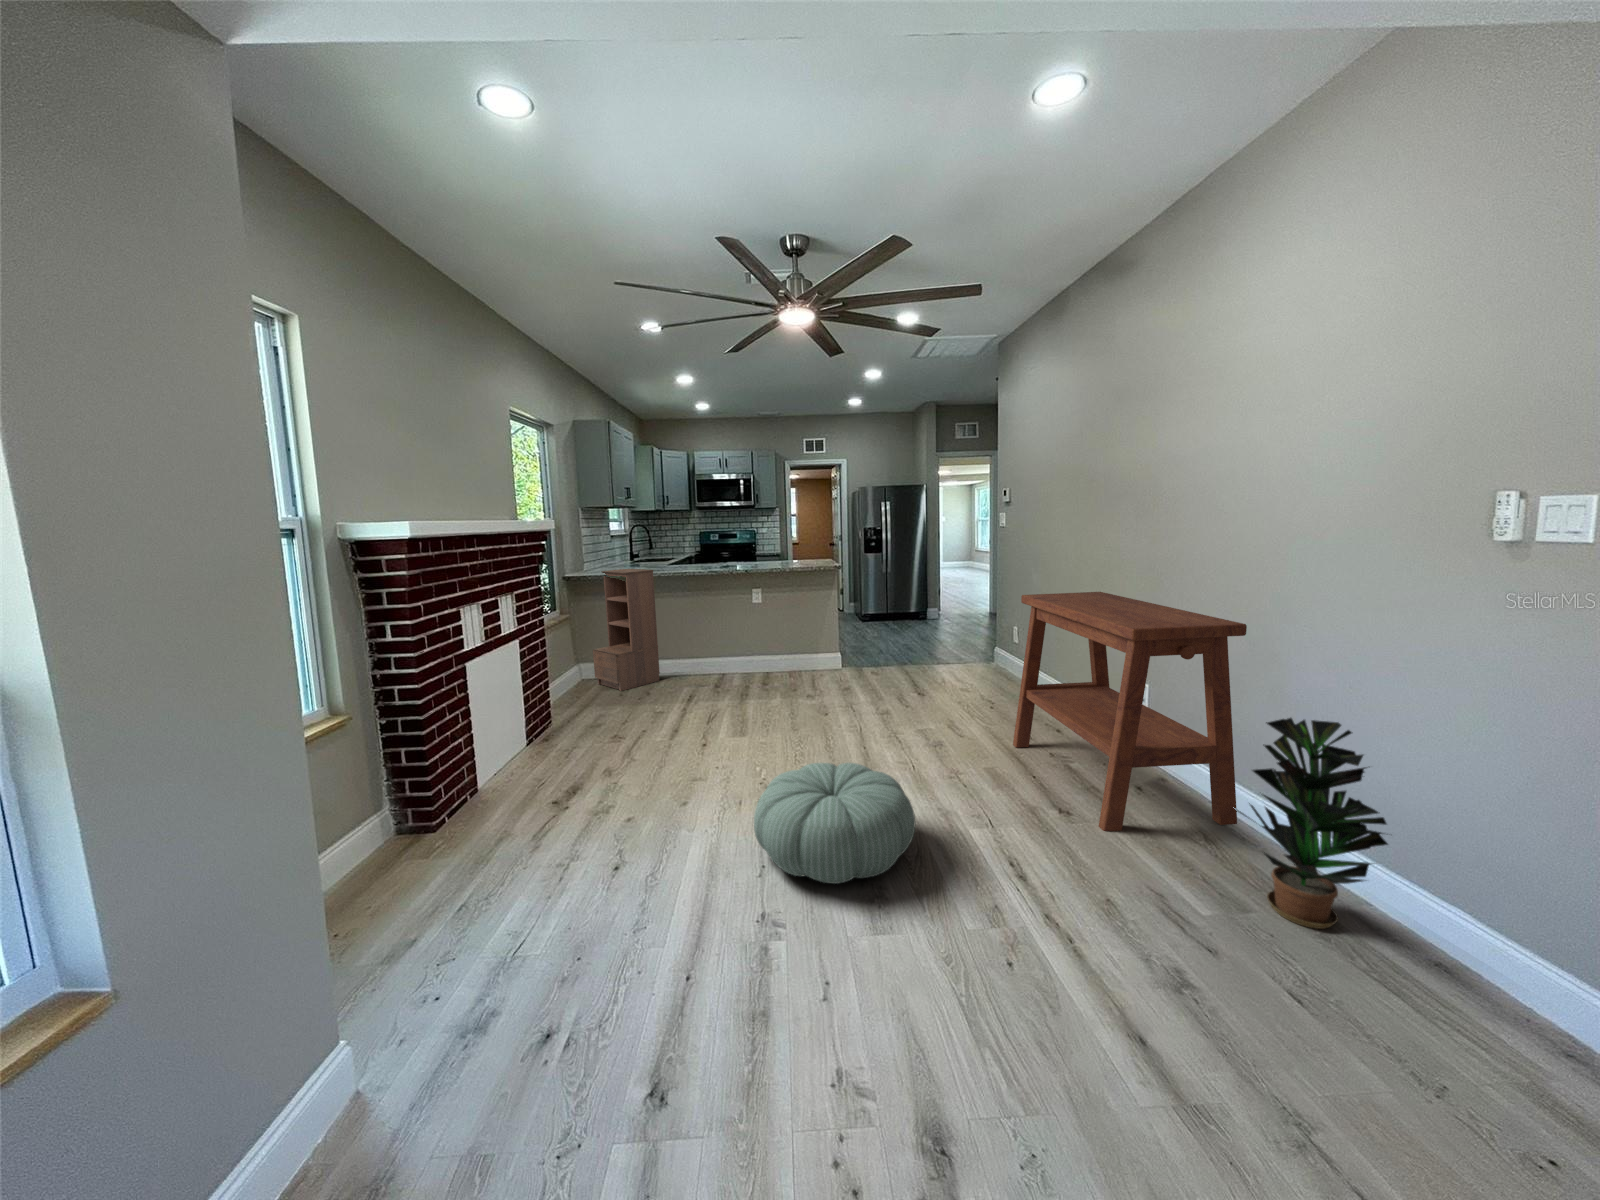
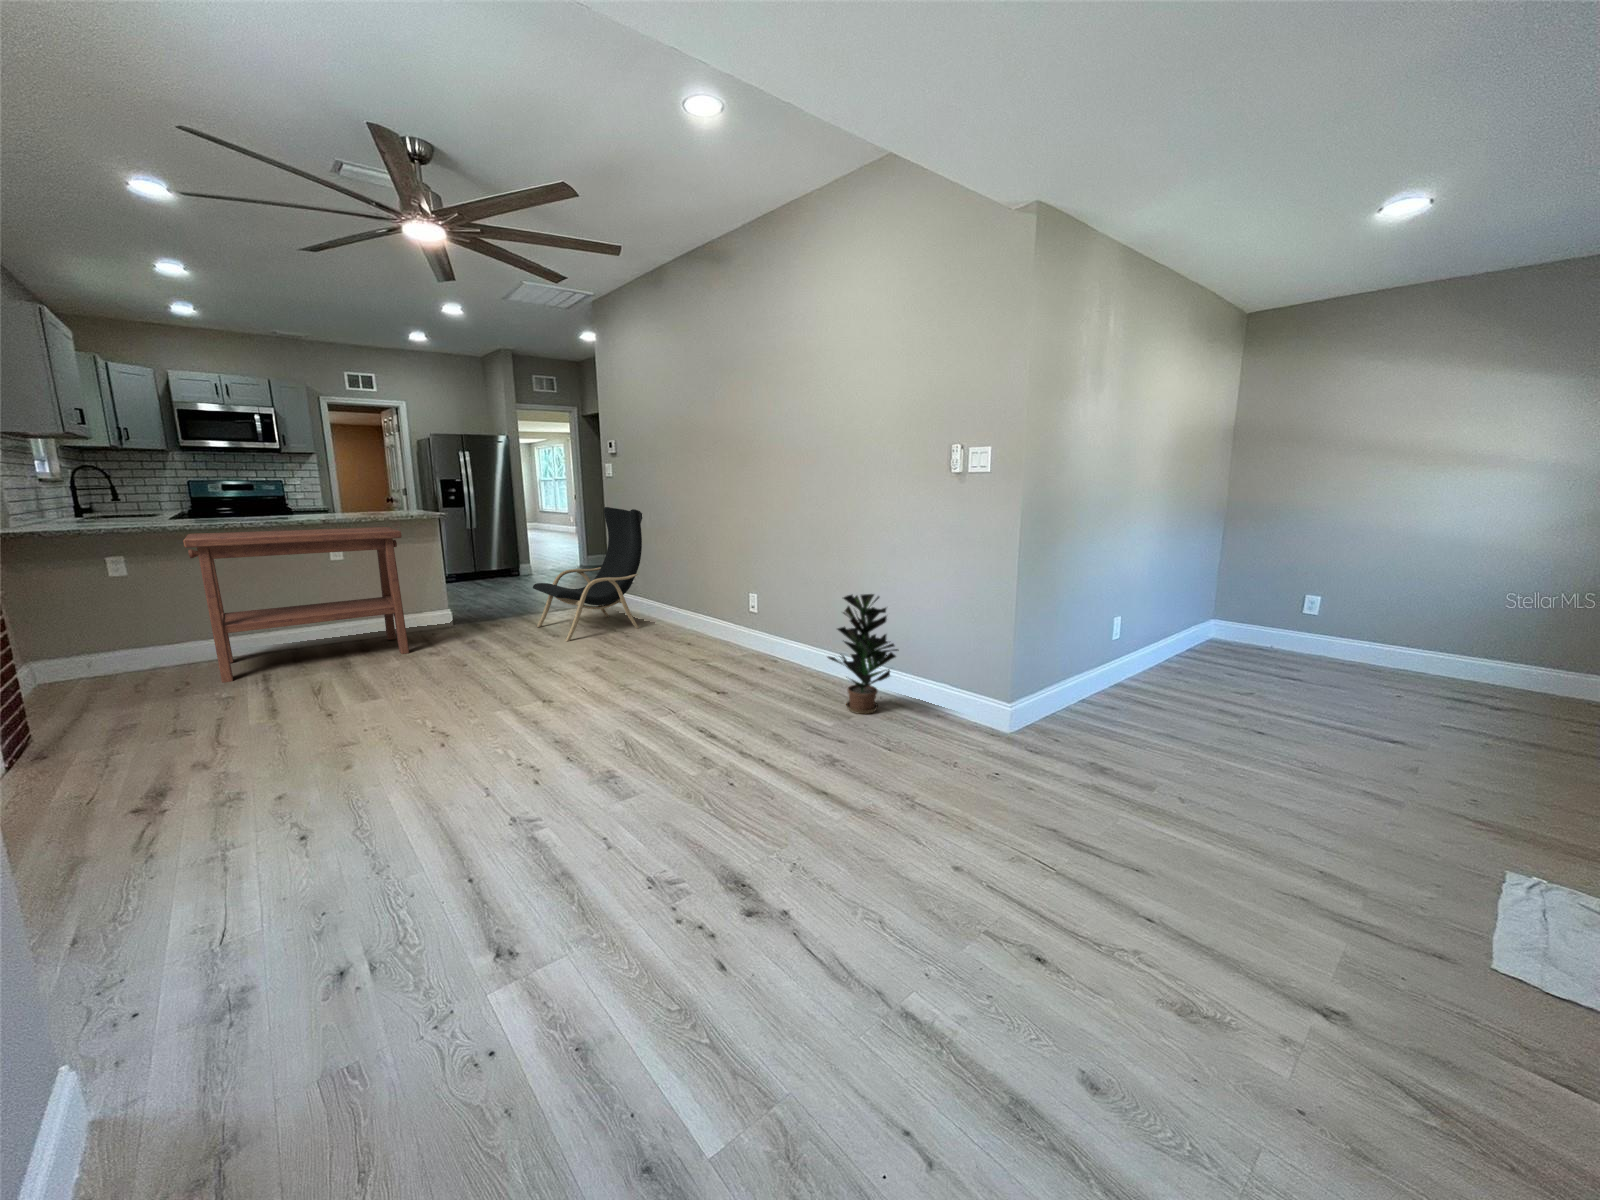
lounge chair: none [903,555,1024,698] -> present [533,507,642,641]
bookshelf: present [593,569,660,691] -> none [35,522,184,696]
side table: present [1013,592,1247,831] -> present [183,527,409,683]
pouf: present [754,763,915,884] -> none [470,686,627,788]

